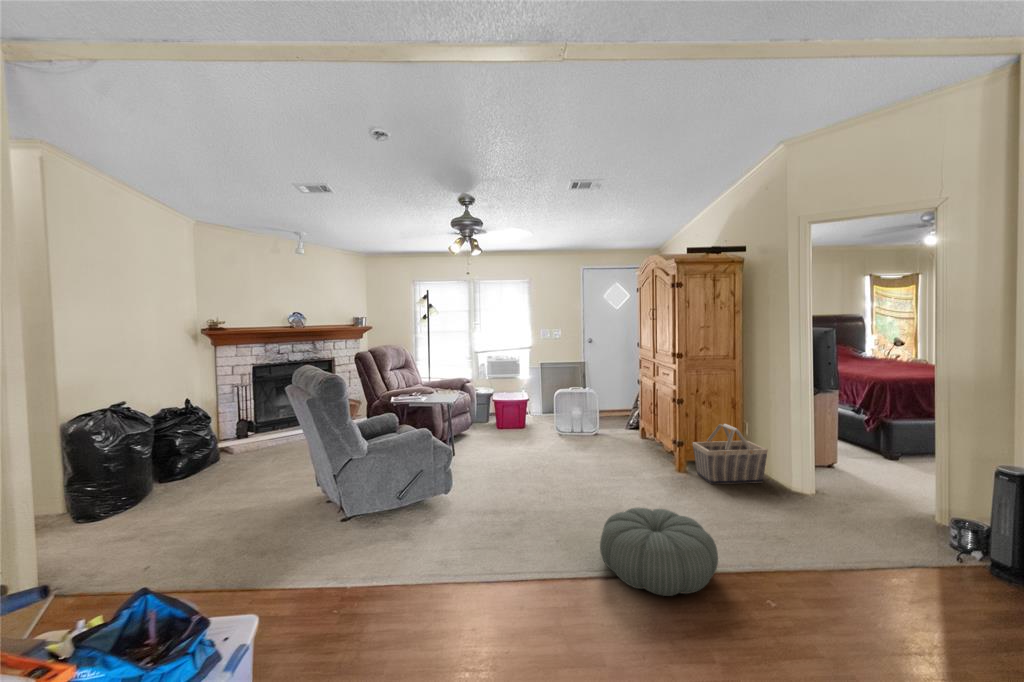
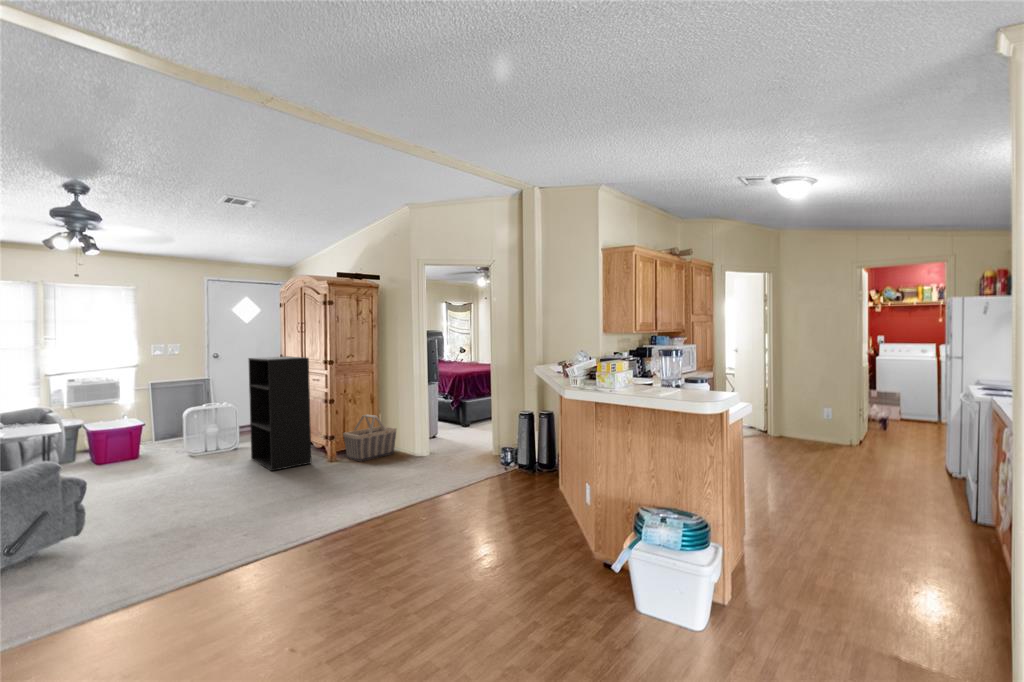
bookshelf: none [599,346,653,471] -> present [249,356,311,471]
pouf: present [600,508,718,596] -> none [301,471,384,522]

